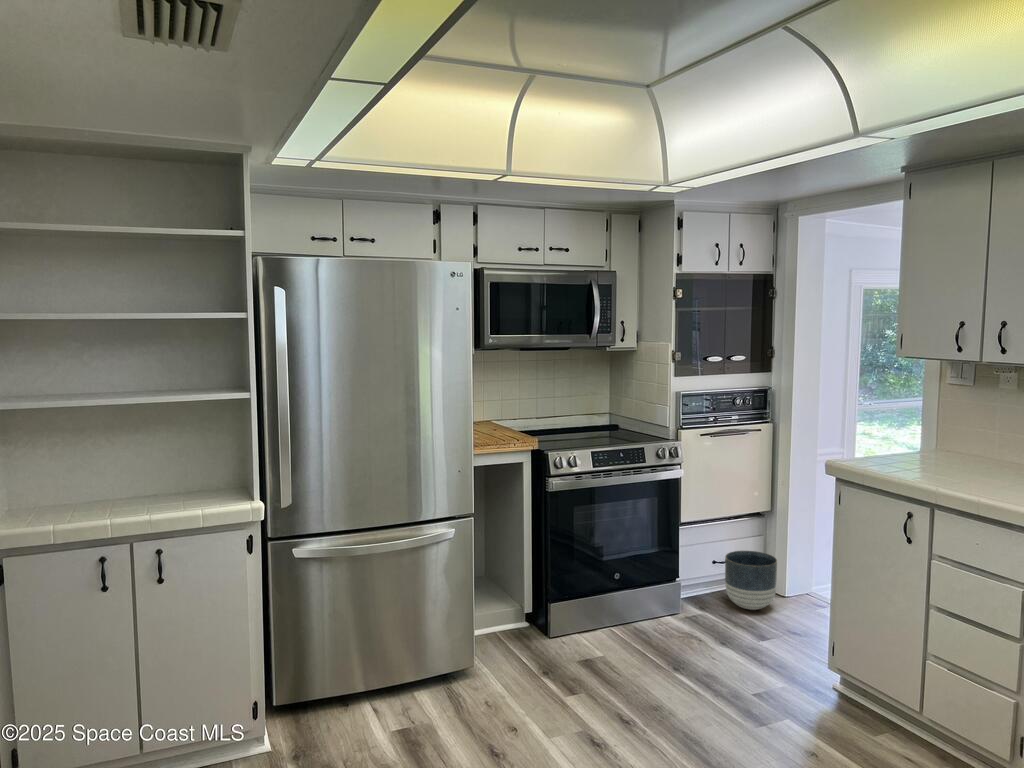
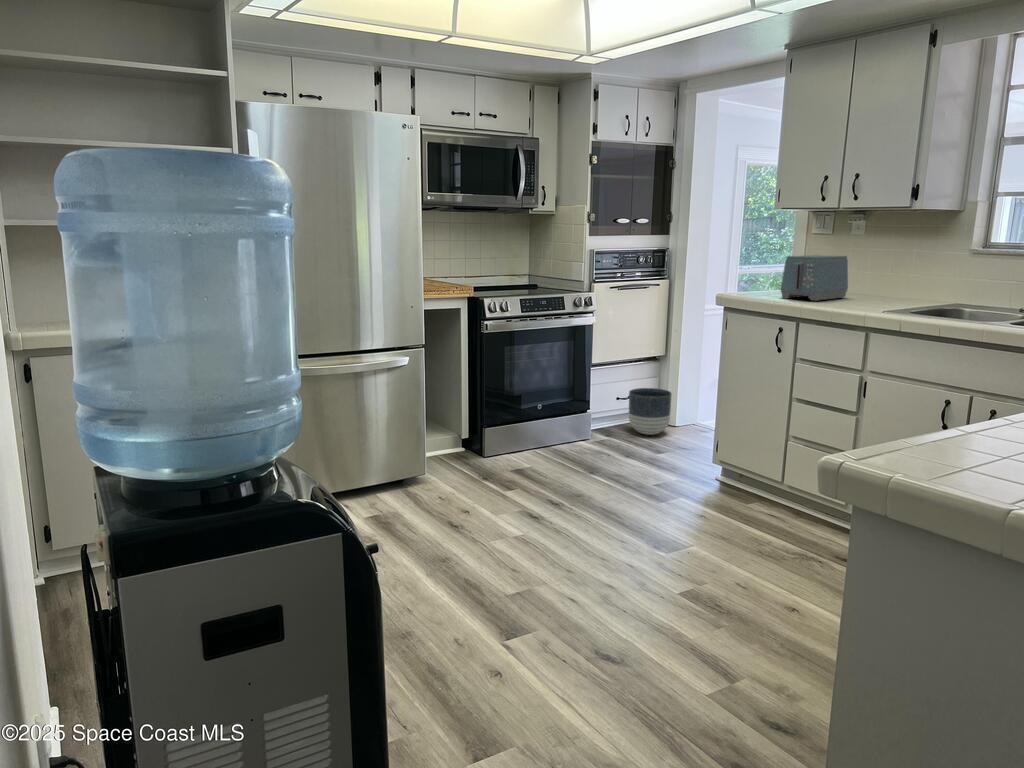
toaster: none [909,413,1000,477] -> present [781,255,848,301]

